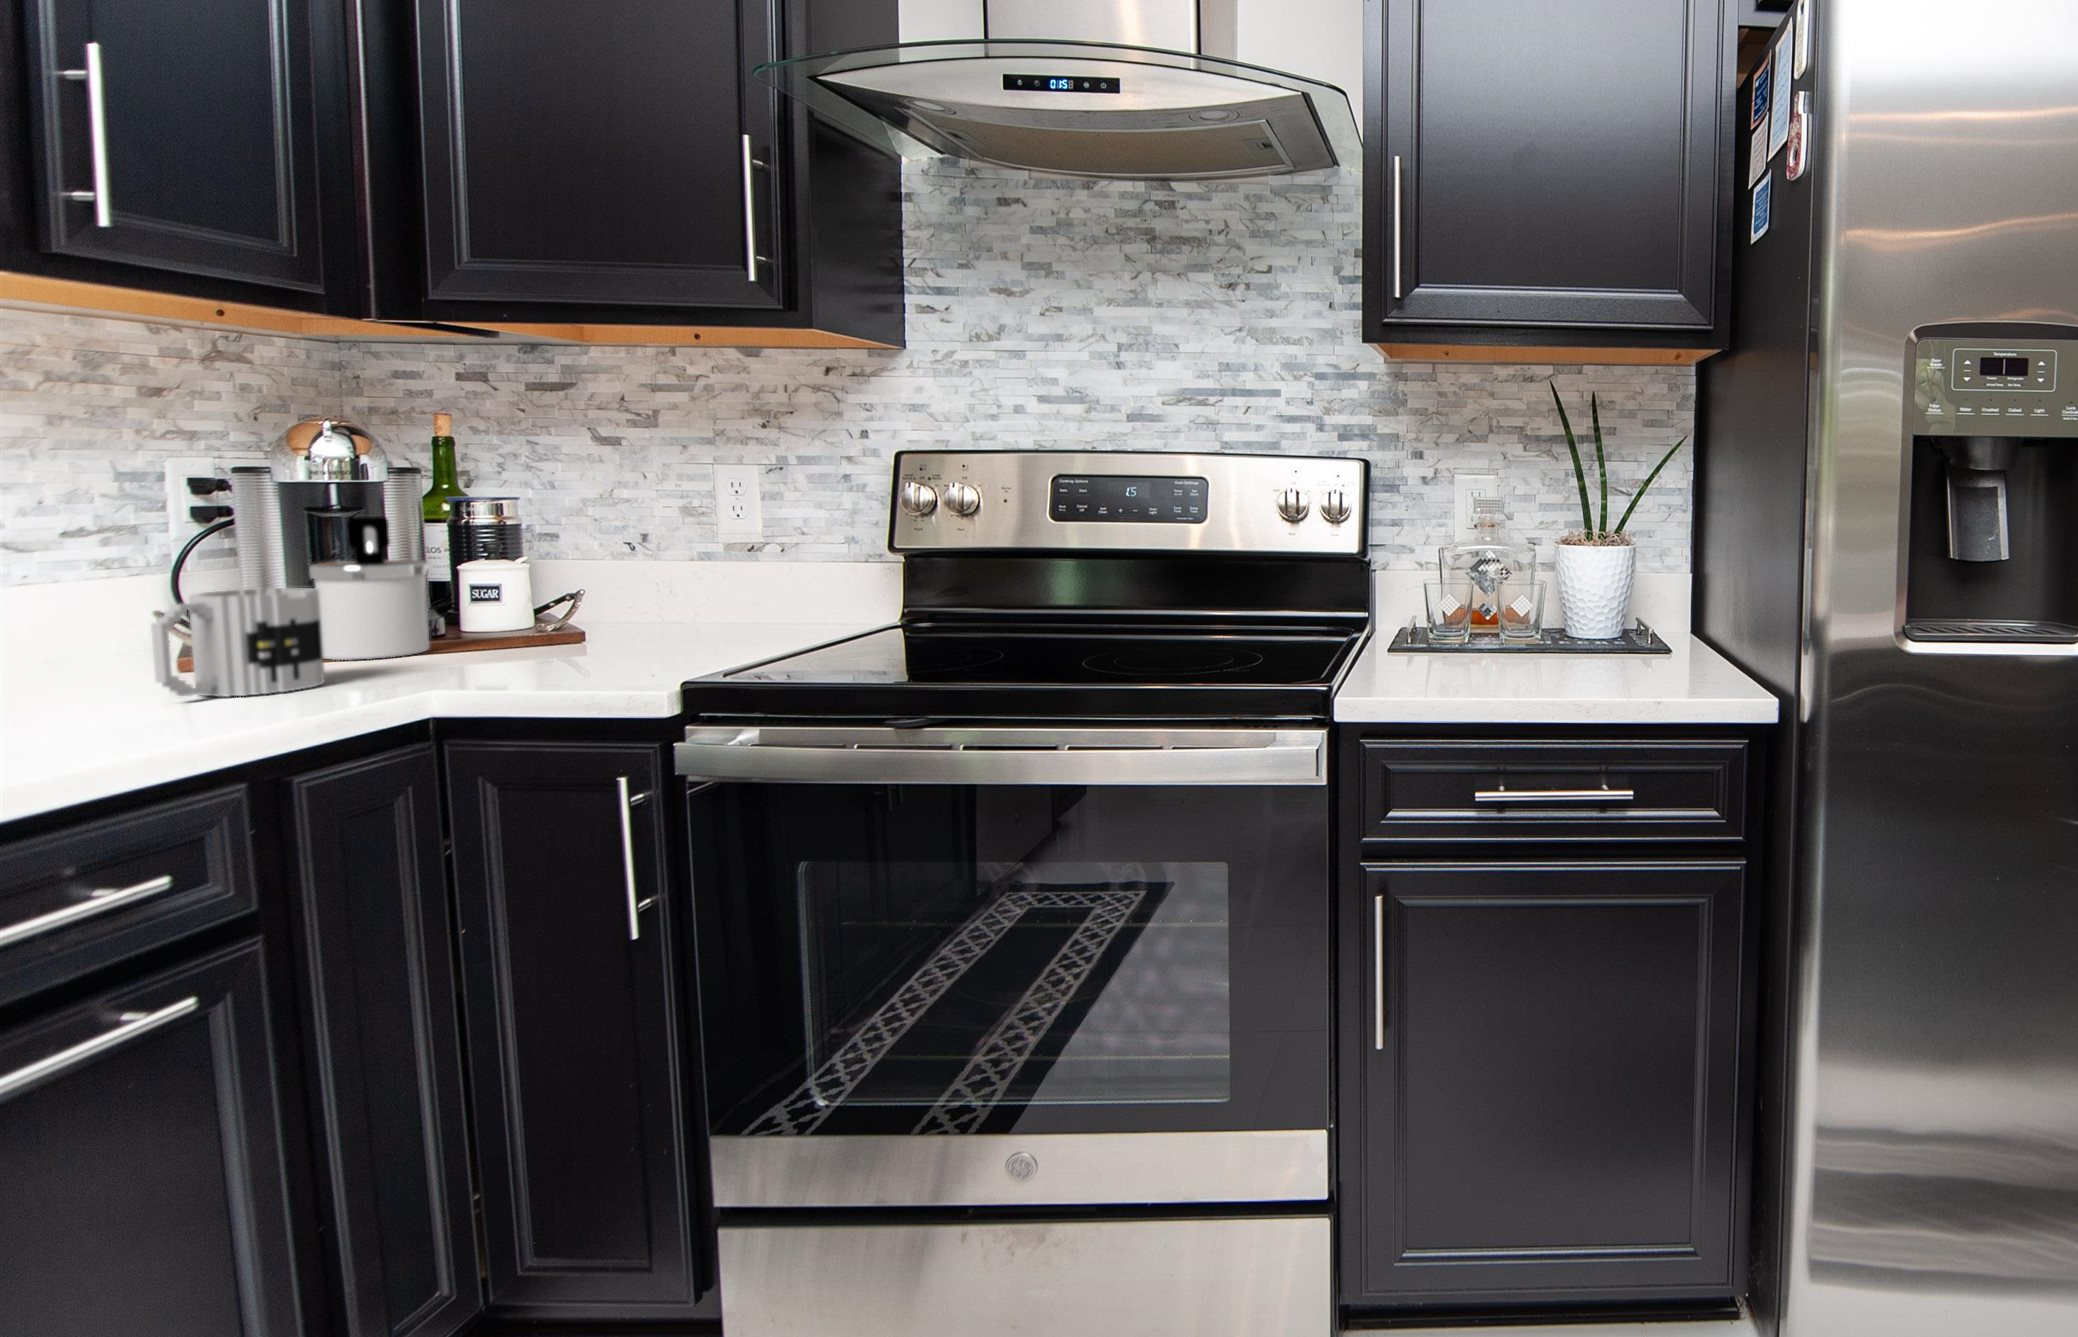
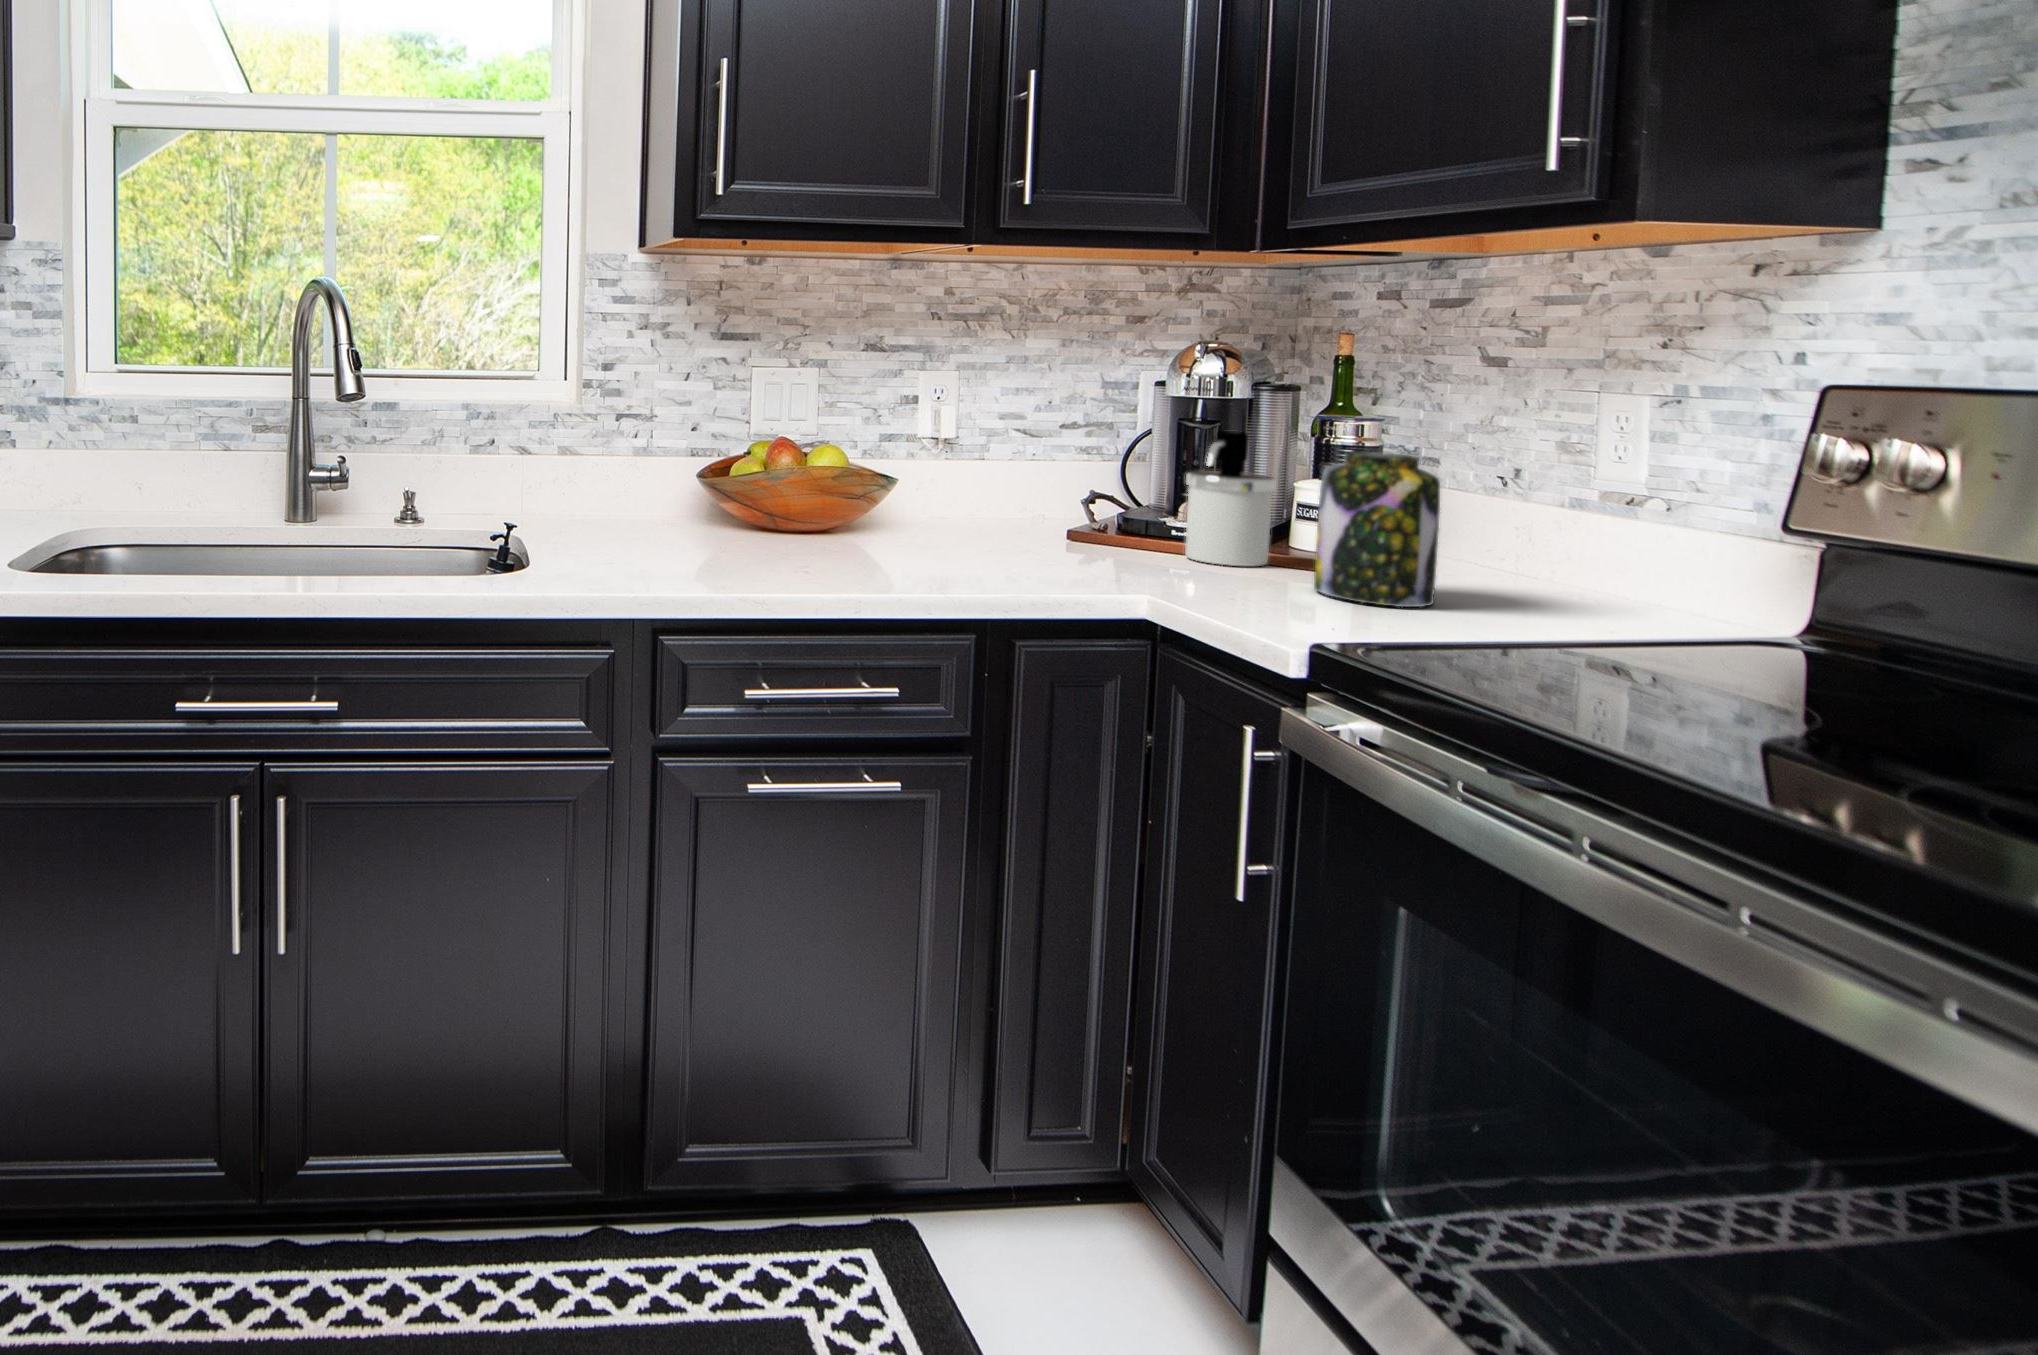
jar: none [519,522,645,658] -> present [1314,451,1440,607]
mug: present [151,588,324,697] -> none [1032,485,1147,579]

